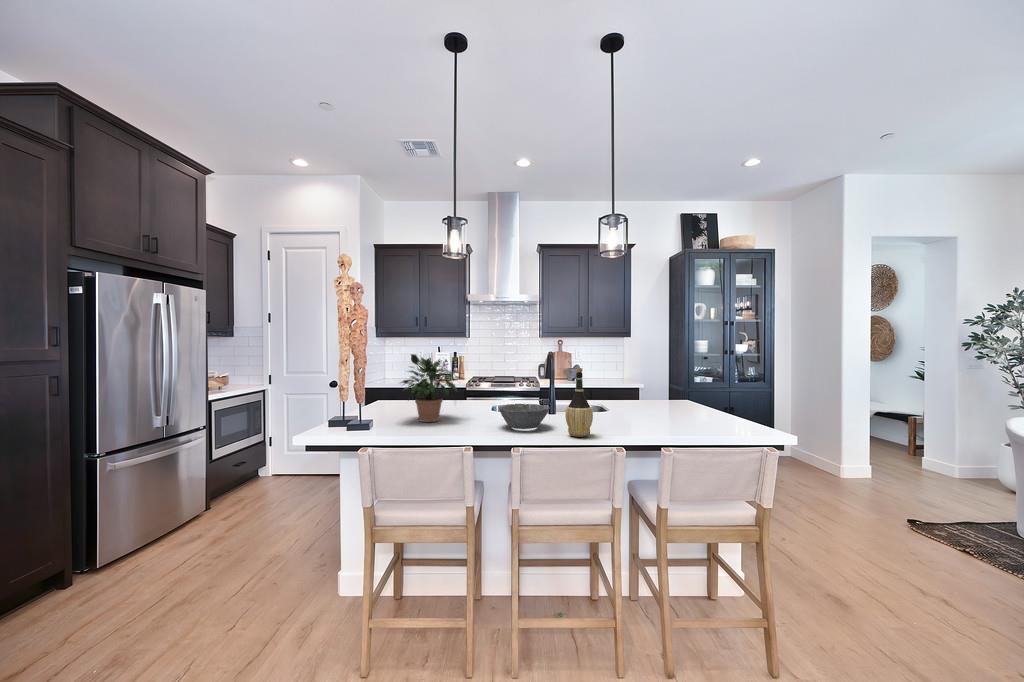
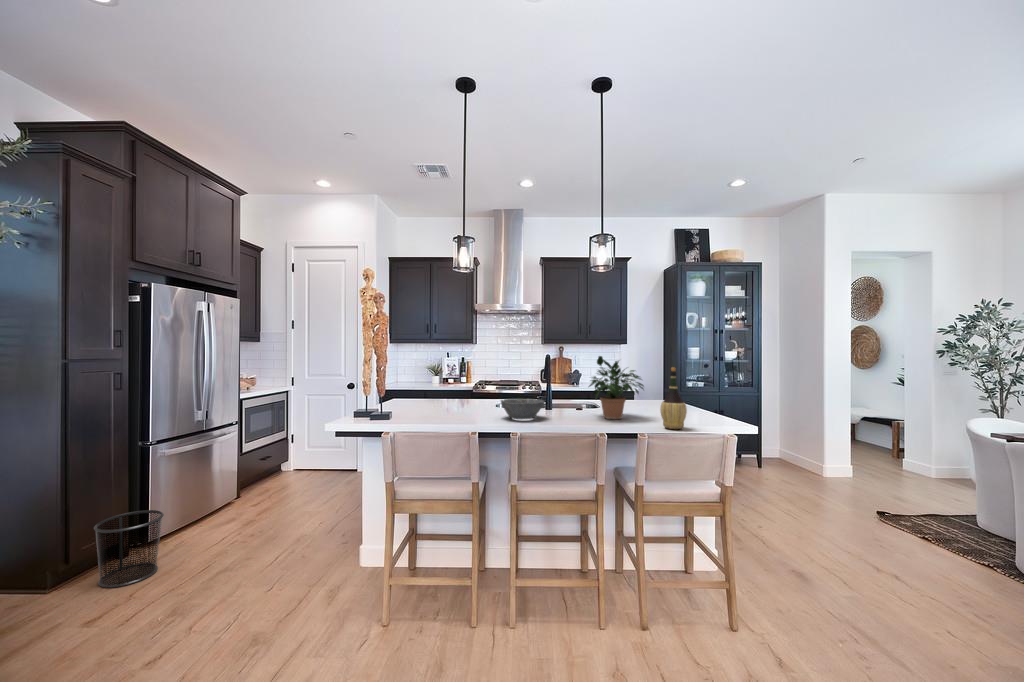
potted plant: present [402,354,464,422] -> present [589,356,644,419]
wine bottle: present [565,368,593,437] -> present [660,367,687,429]
trash can: none [25,534,111,628] -> present [94,510,164,588]

